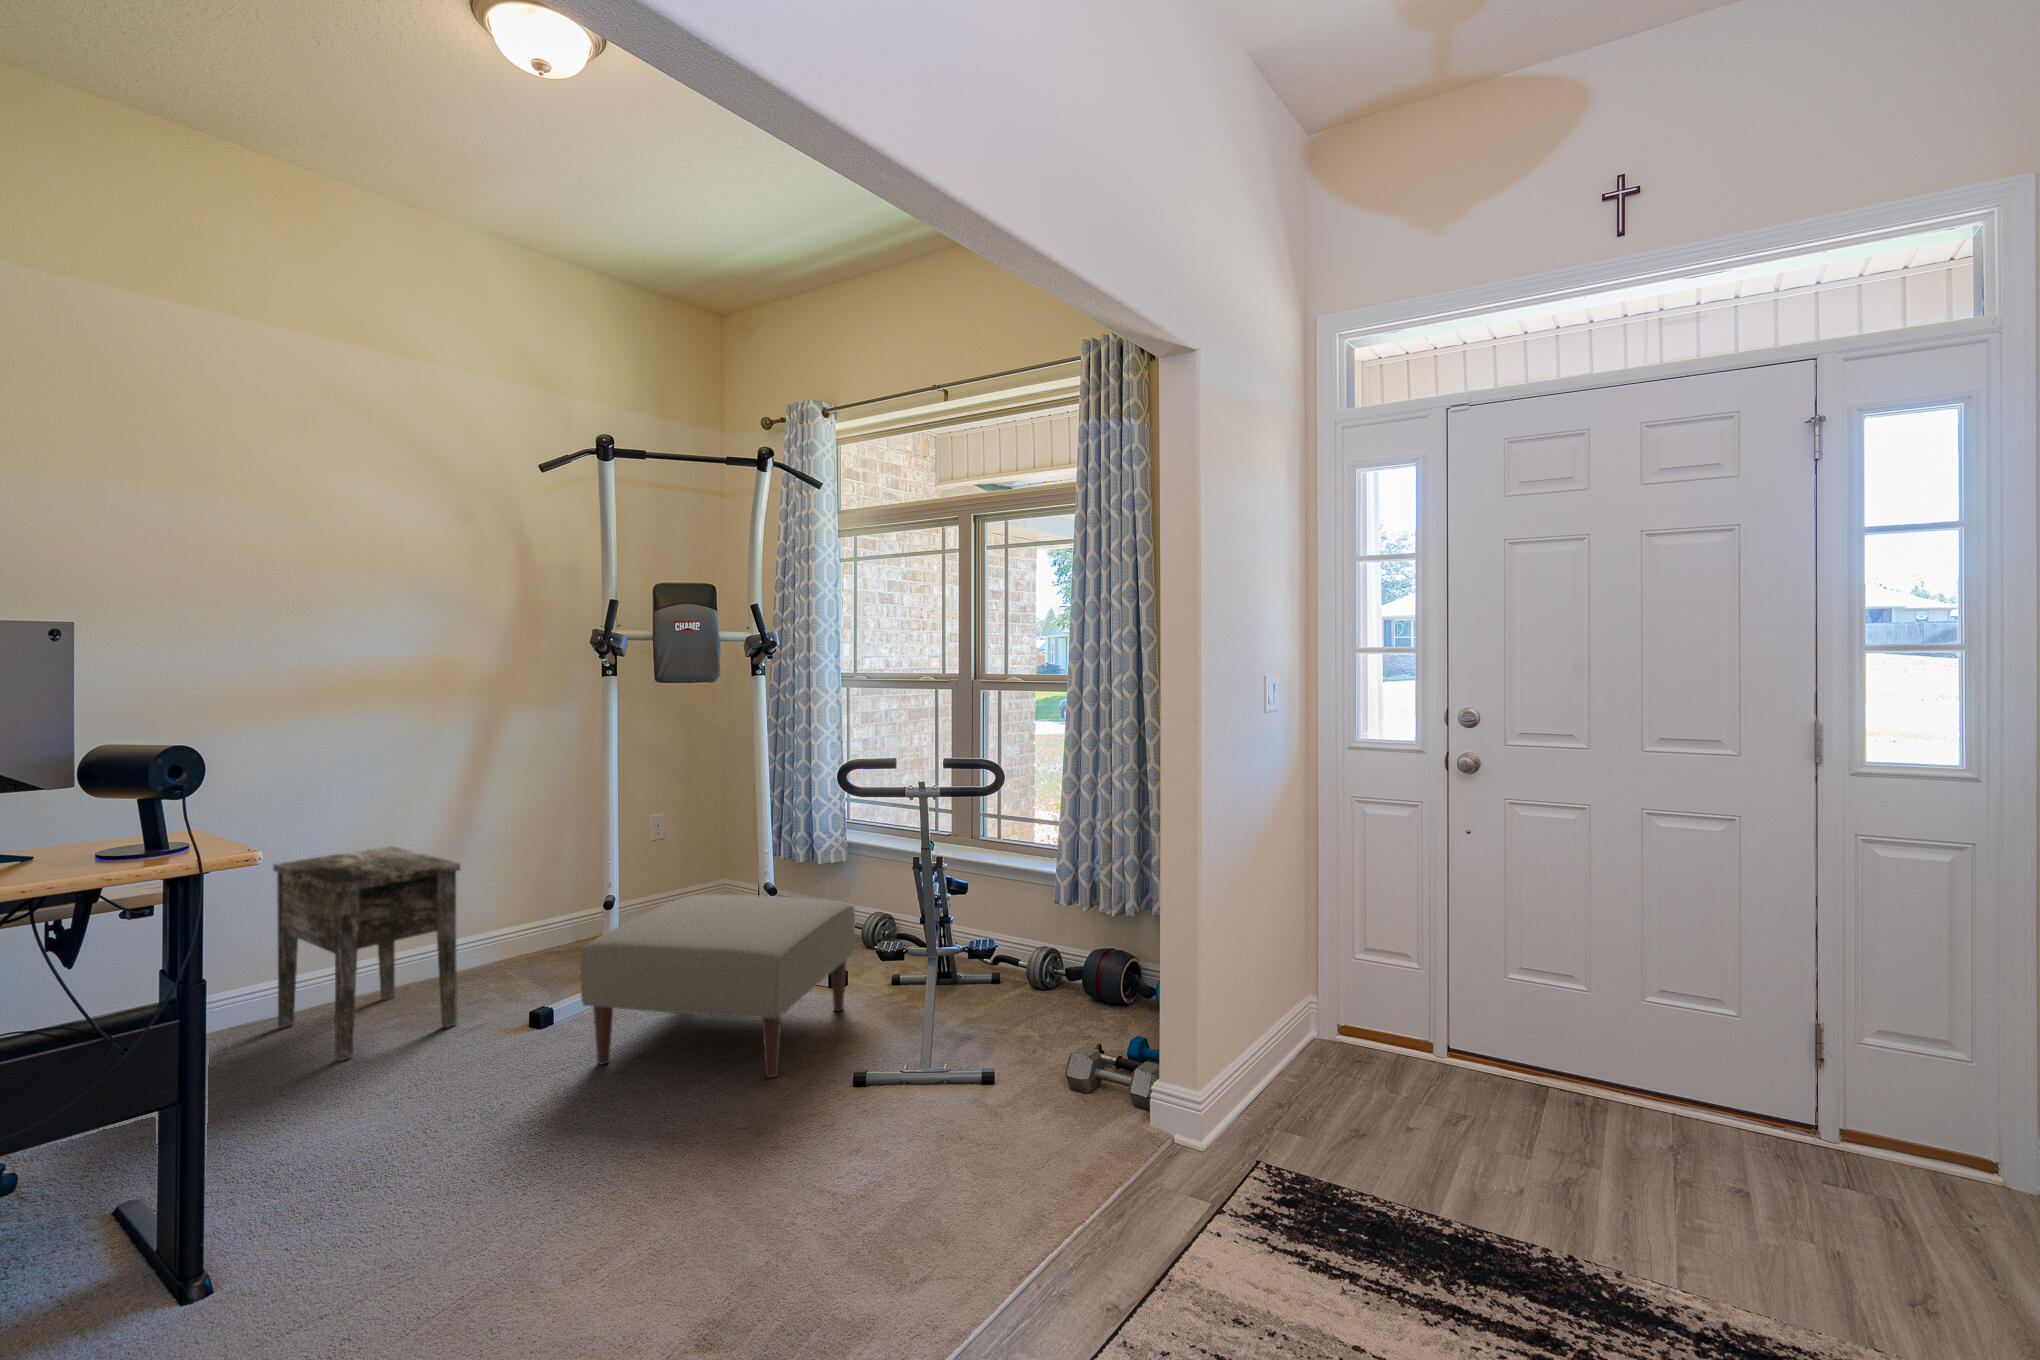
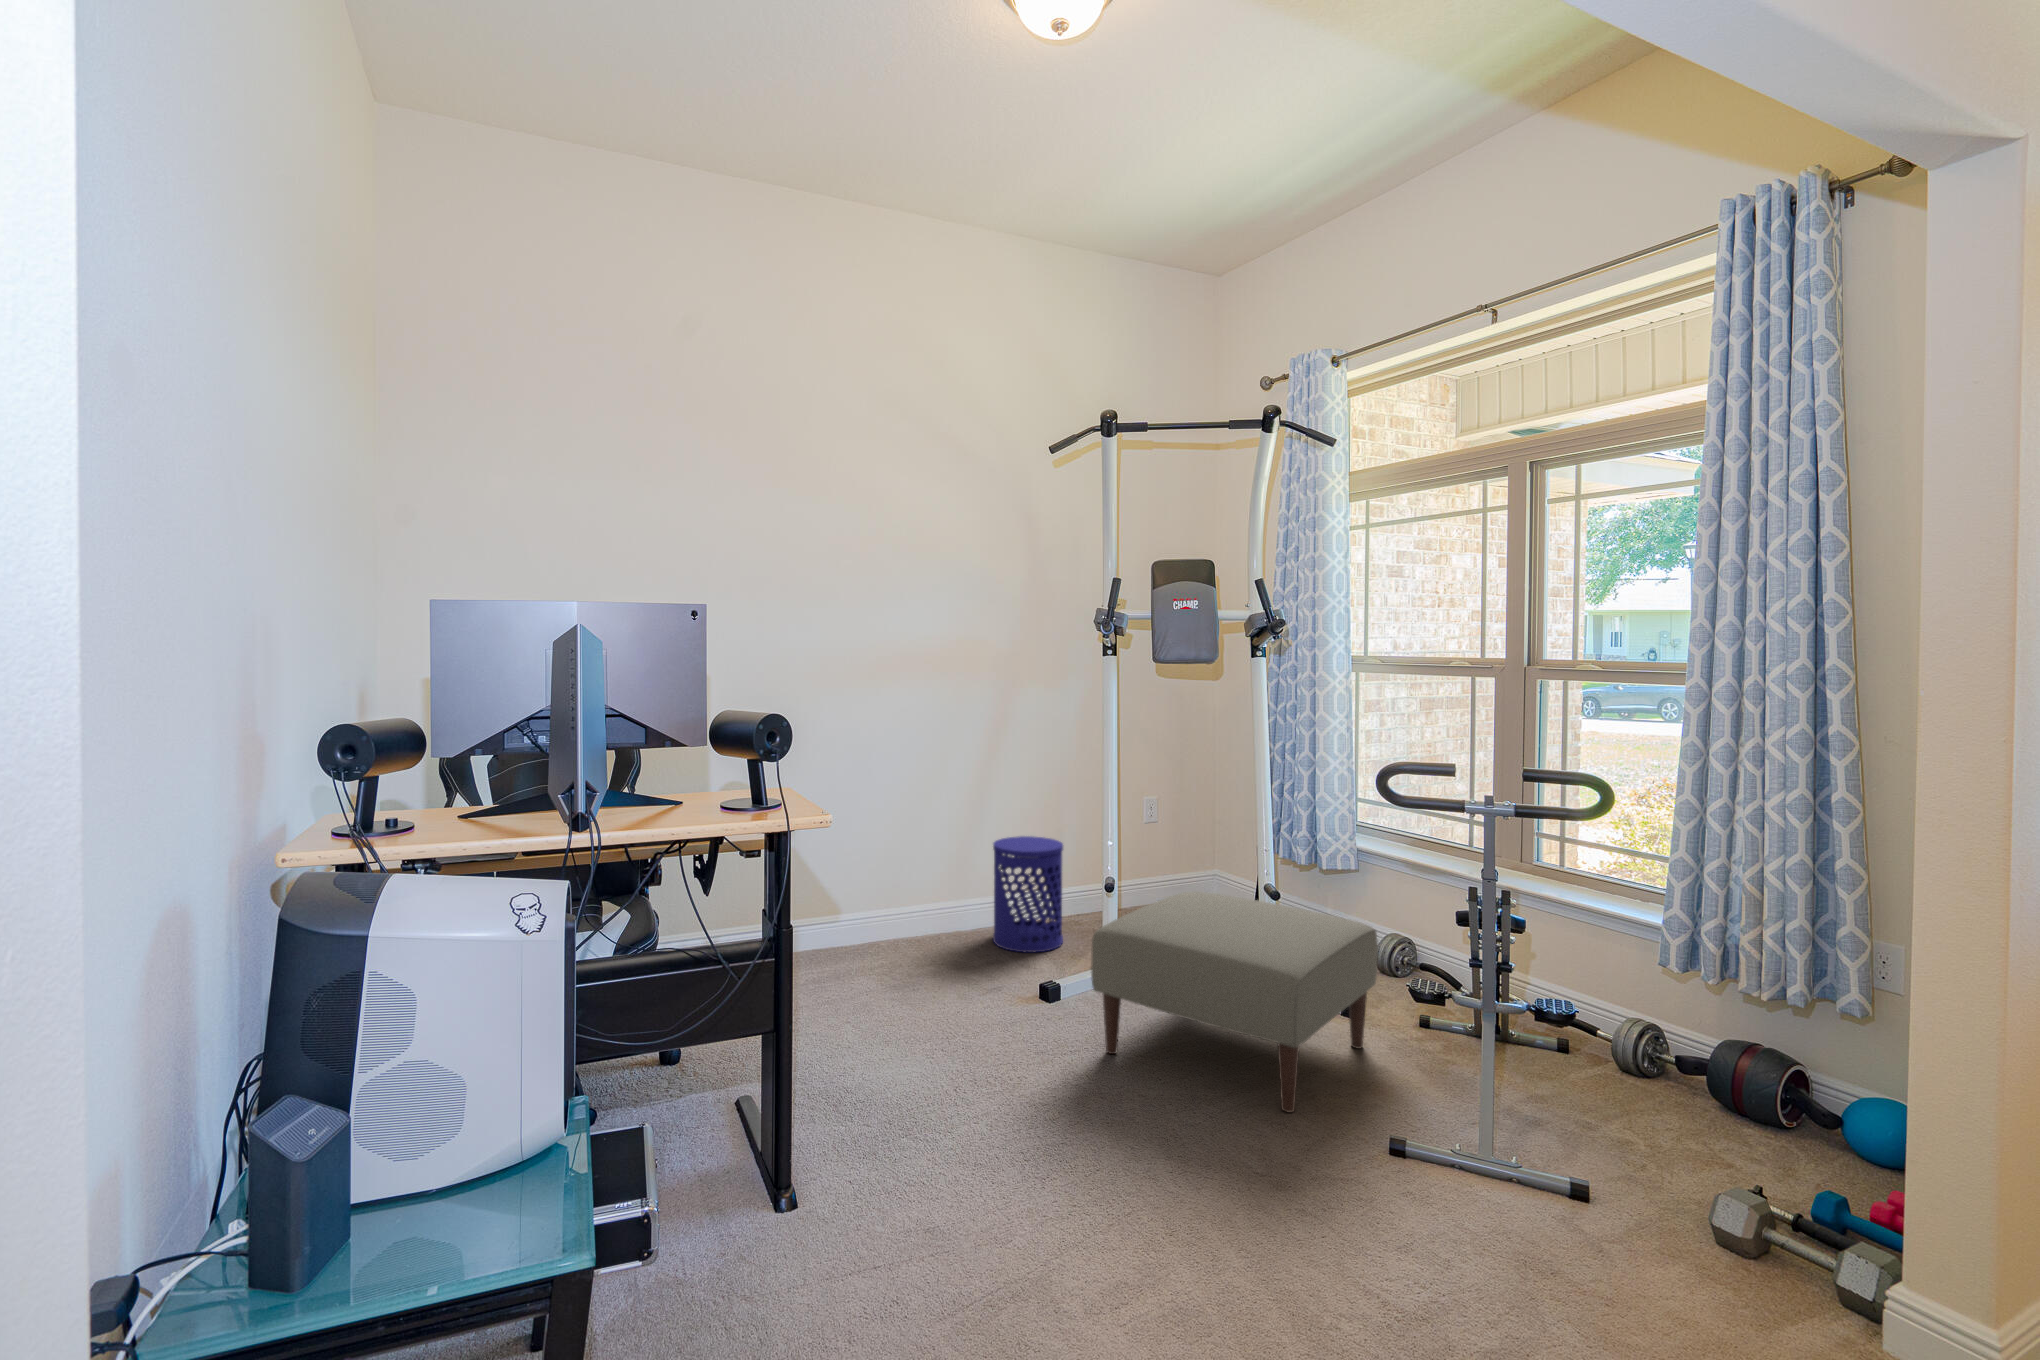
side table: present [273,846,460,1061] -> none [846,809,984,999]
waste bin: none [476,863,560,985] -> present [993,836,1063,953]

